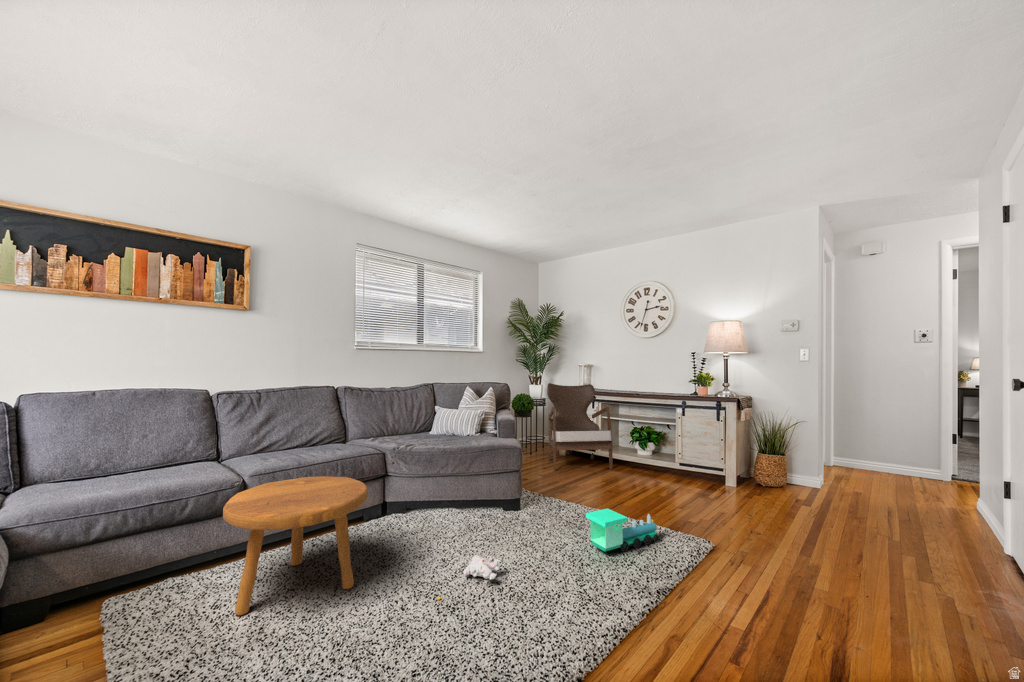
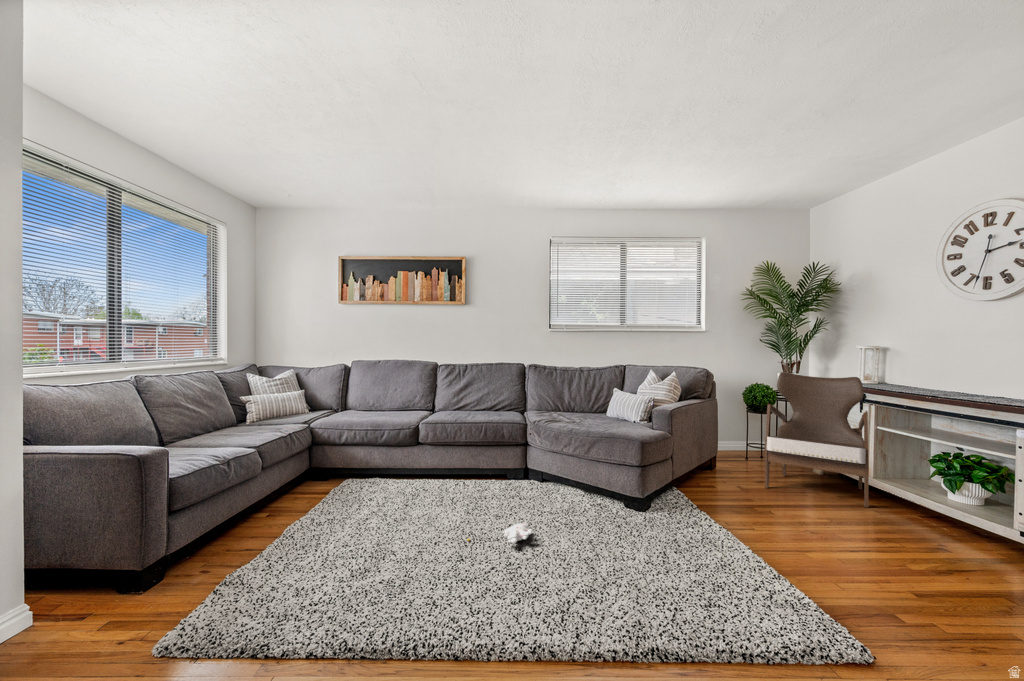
footstool: present [223,476,367,615] -> none [374,429,464,514]
toy train: present [586,508,659,552] -> none [639,521,751,590]

